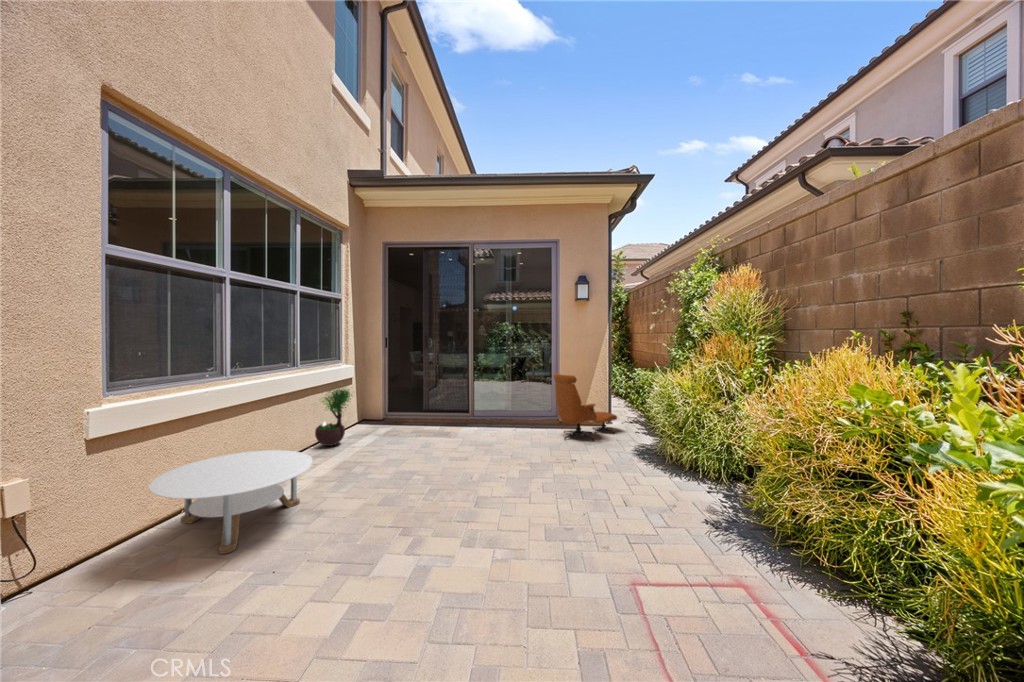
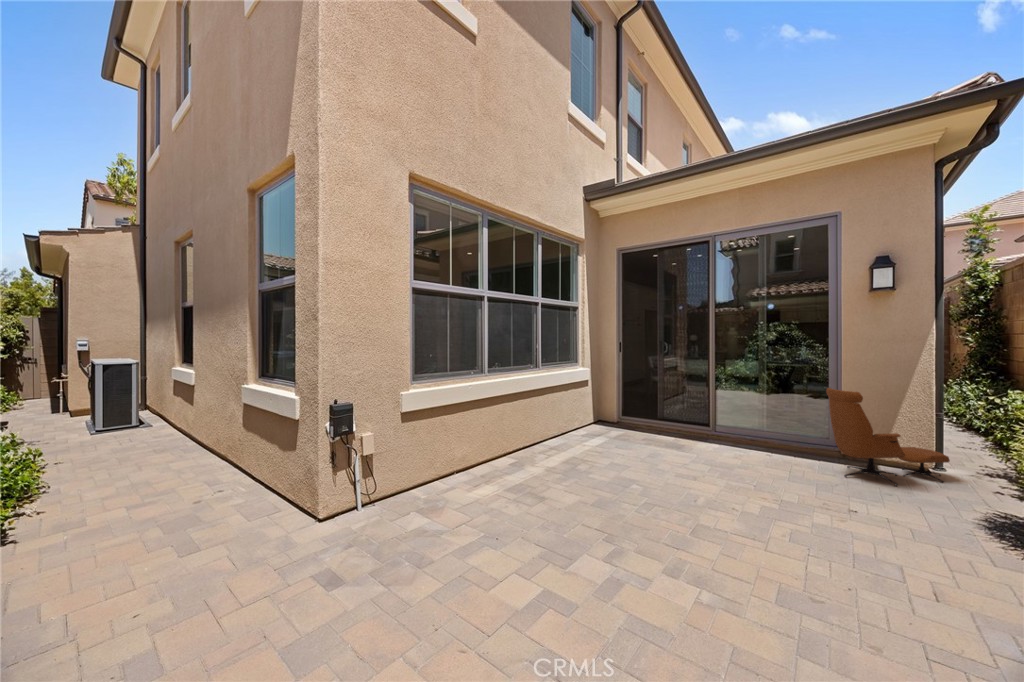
potted tree: present [315,388,350,446] -> none [553,385,586,443]
round table: present [149,450,313,554] -> none [434,436,539,510]

